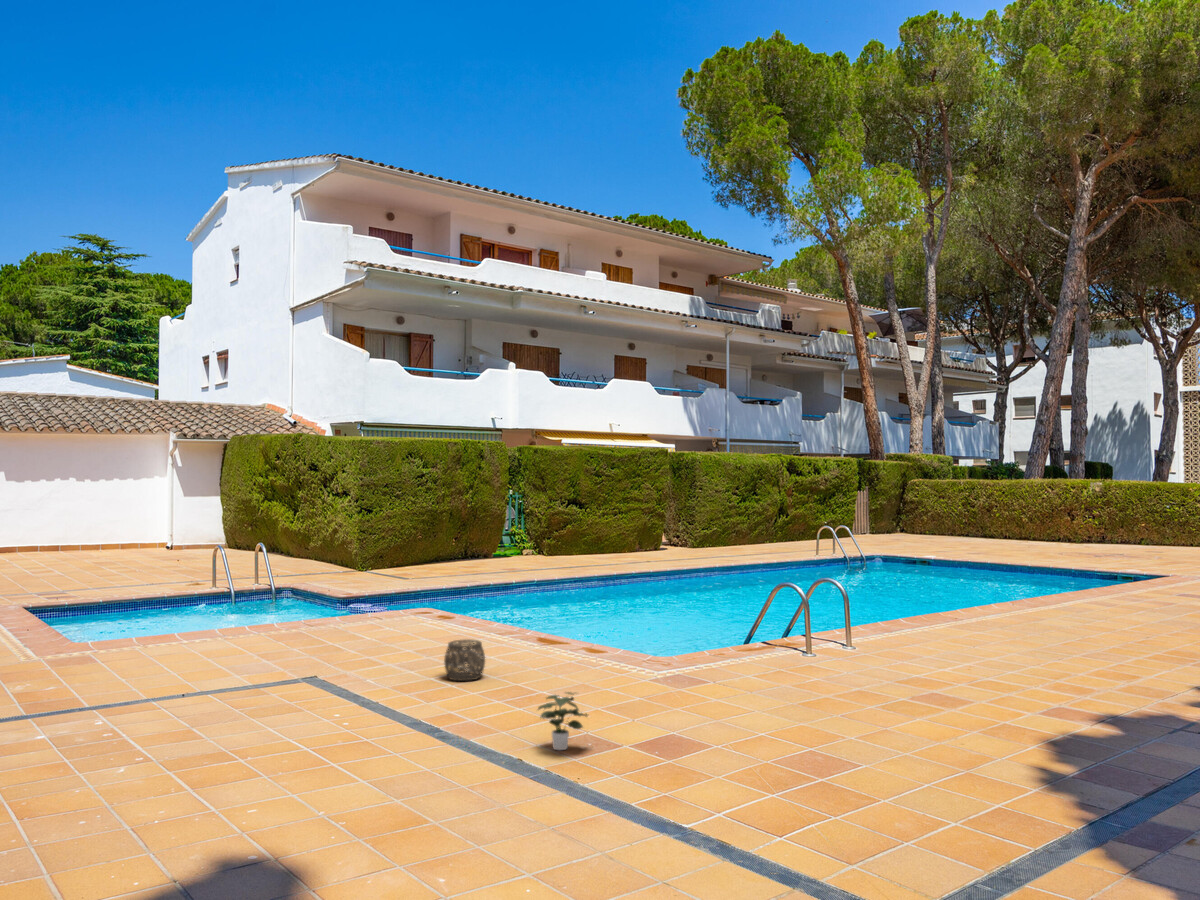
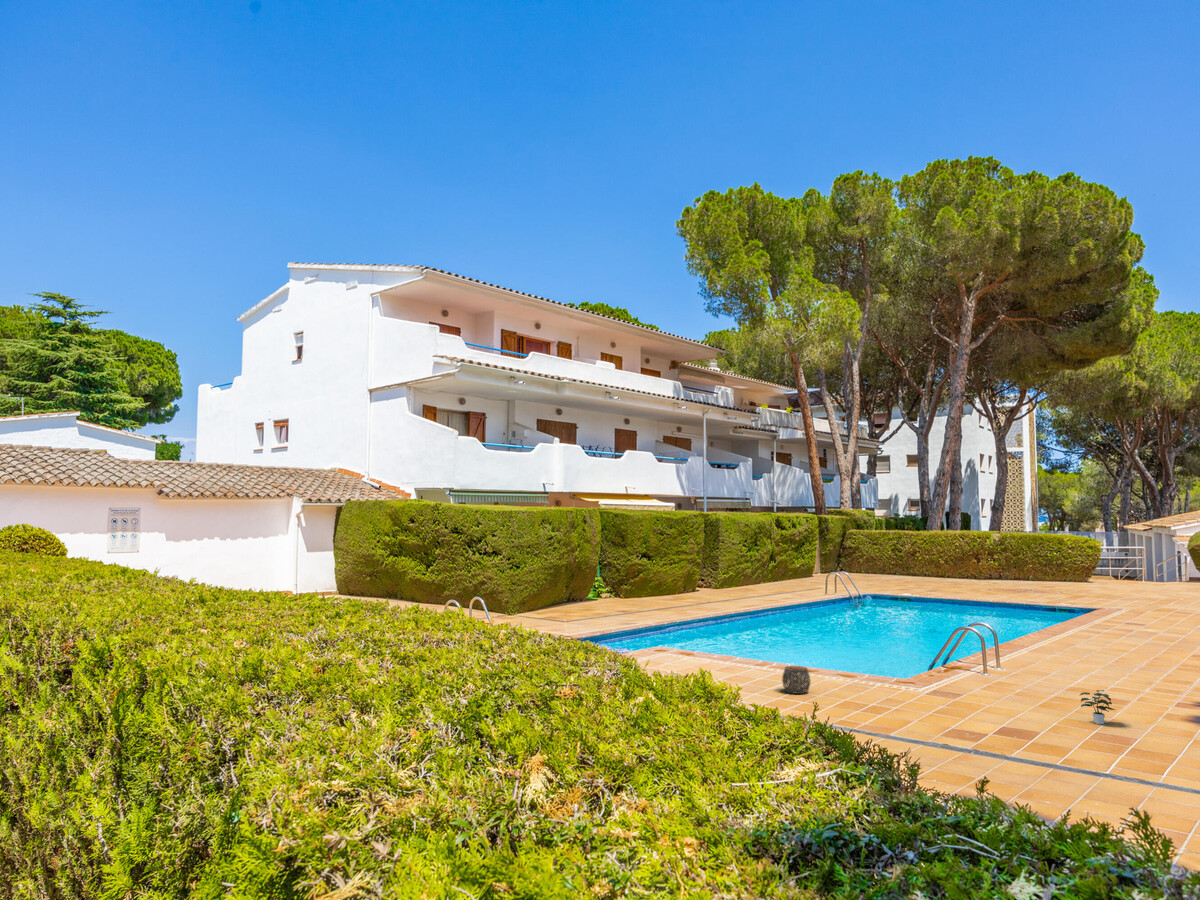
potted plant: present [538,692,587,750] -> present [1080,690,1115,724]

